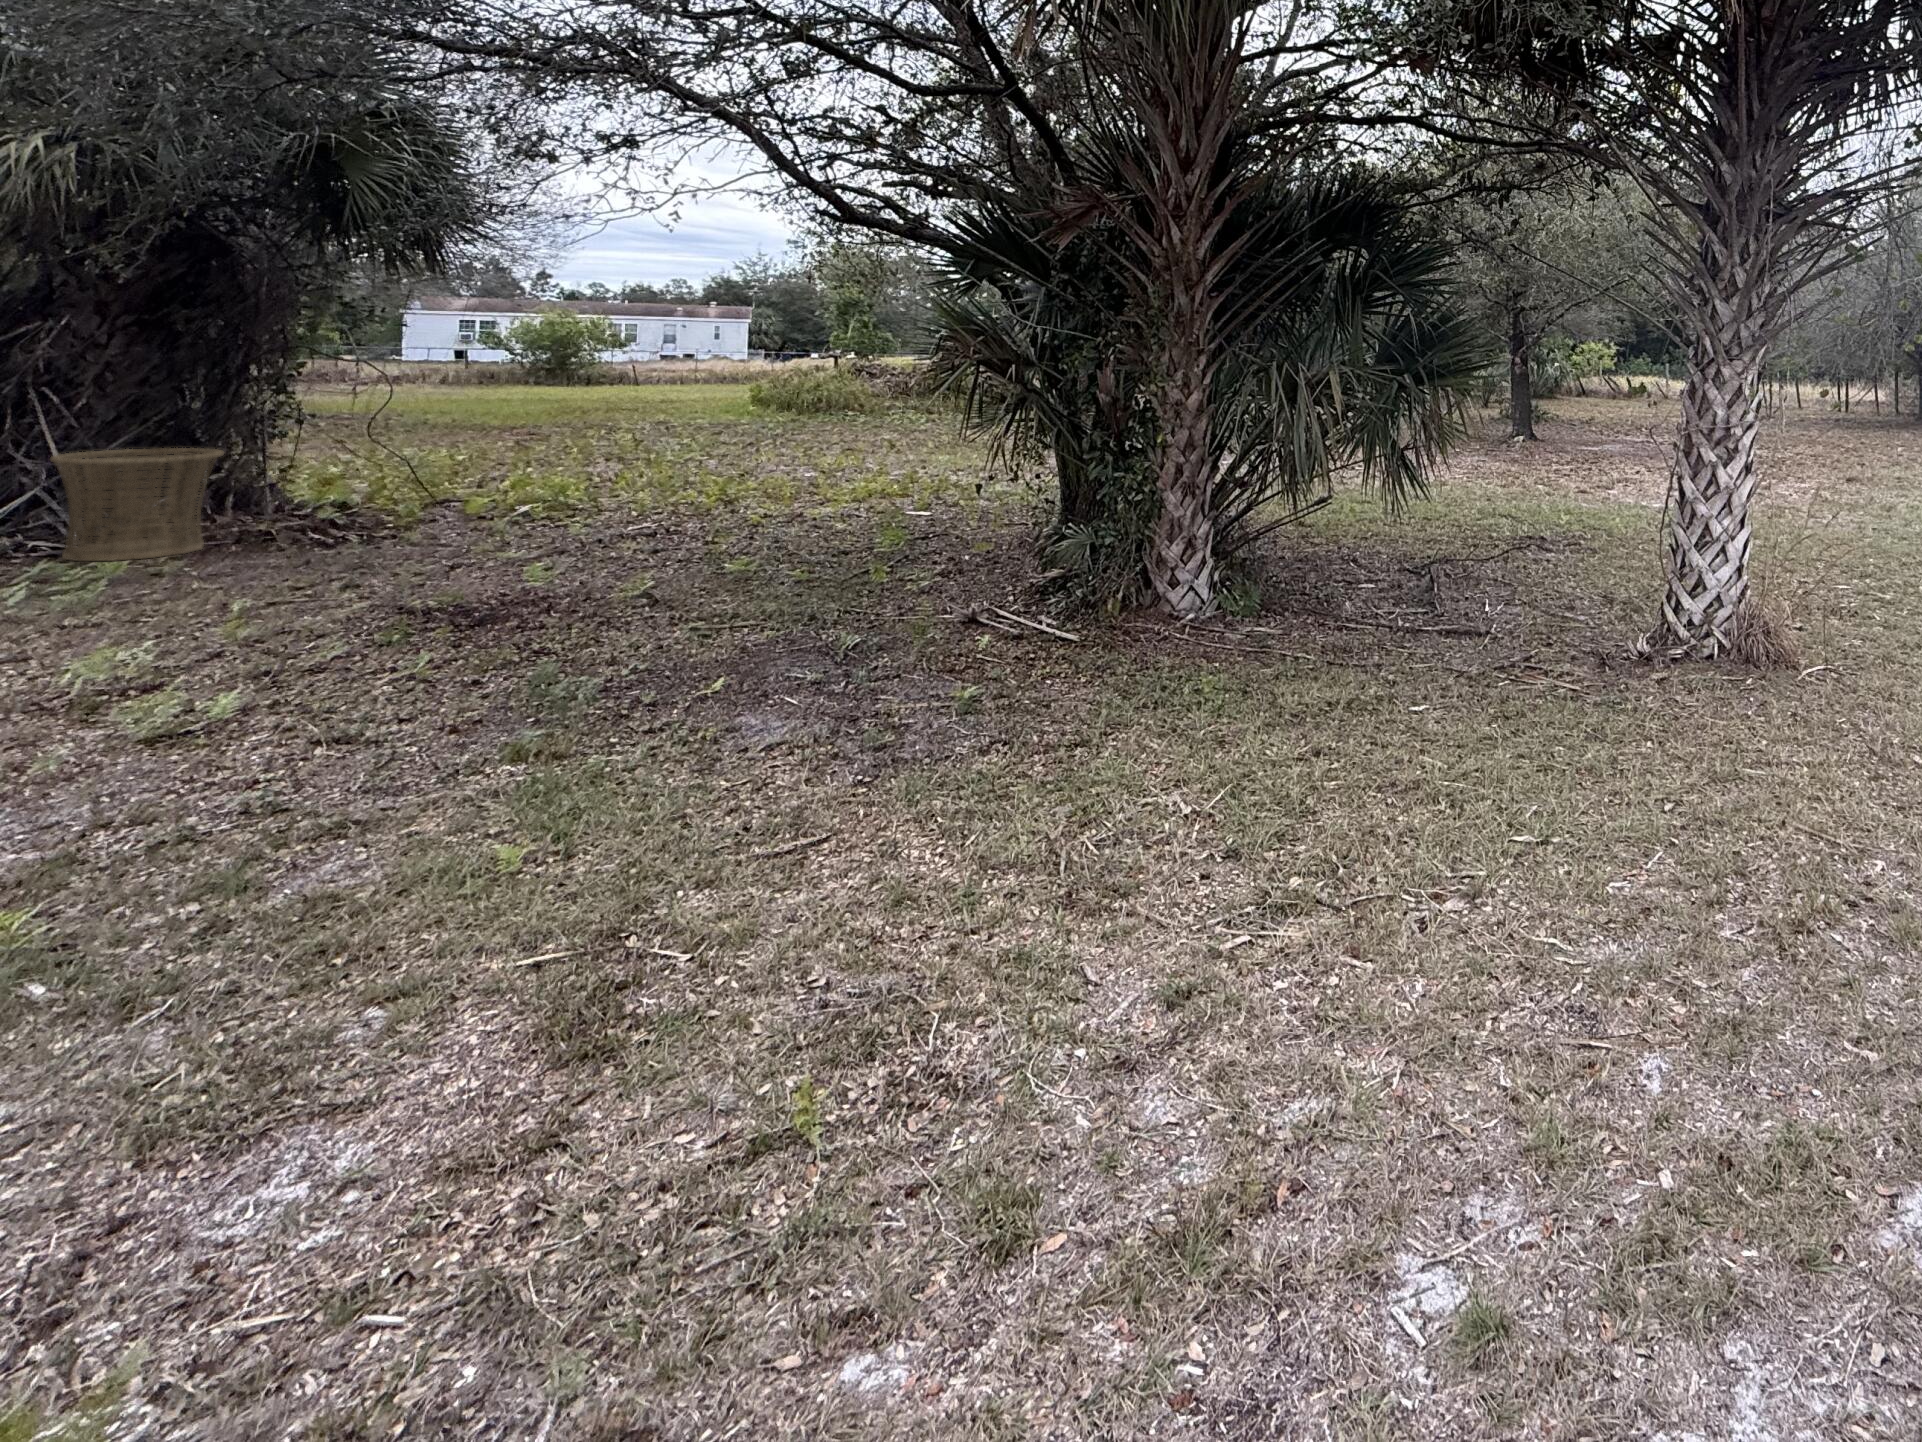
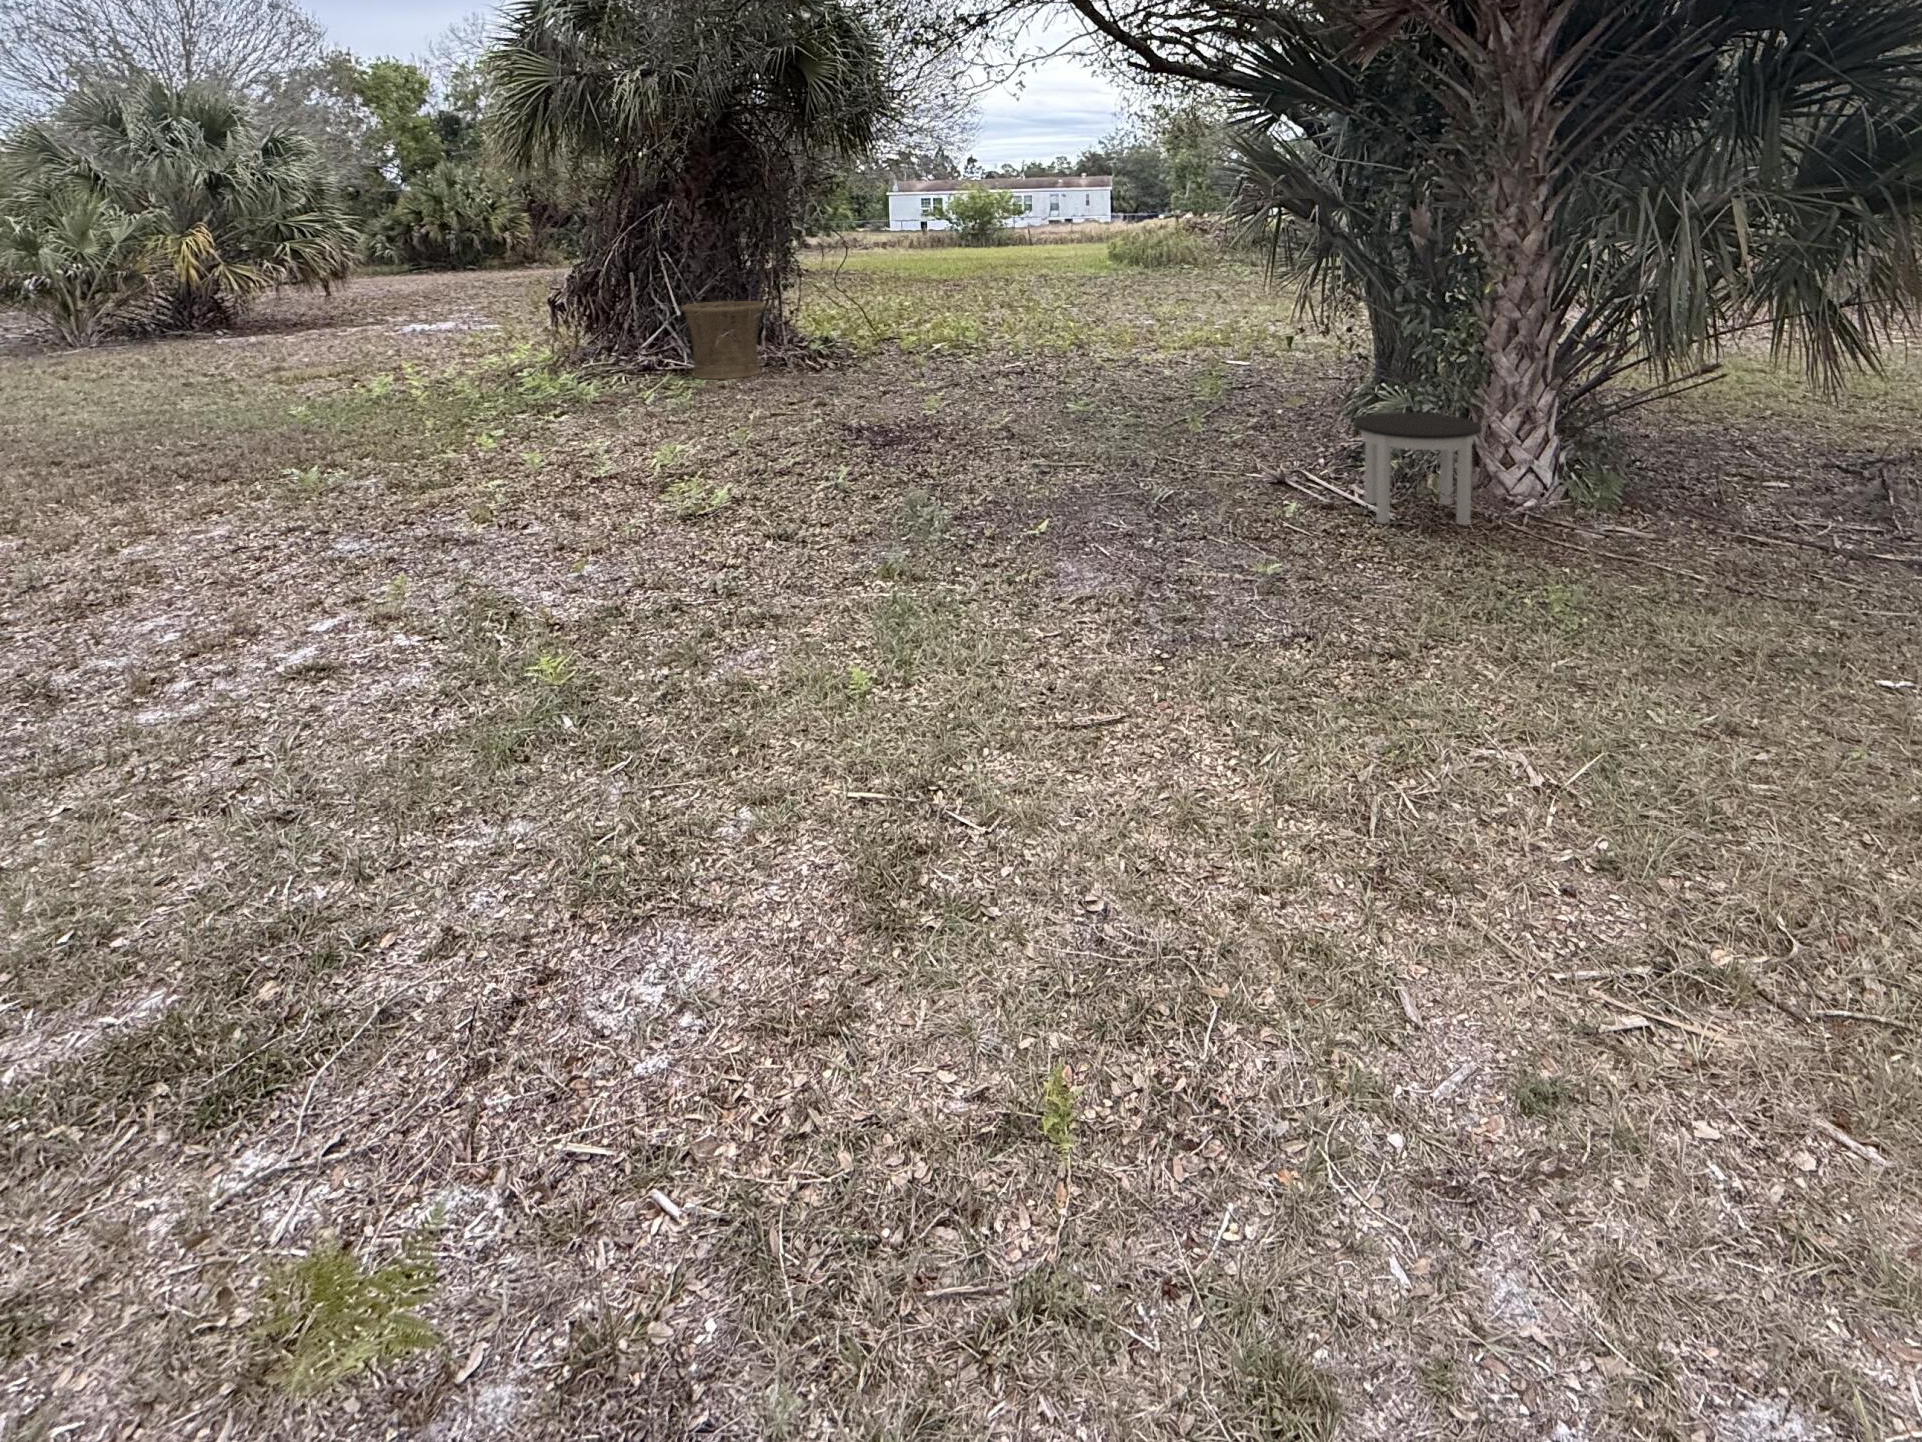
round table: none [1046,542,1156,644] -> present [1354,412,1482,525]

